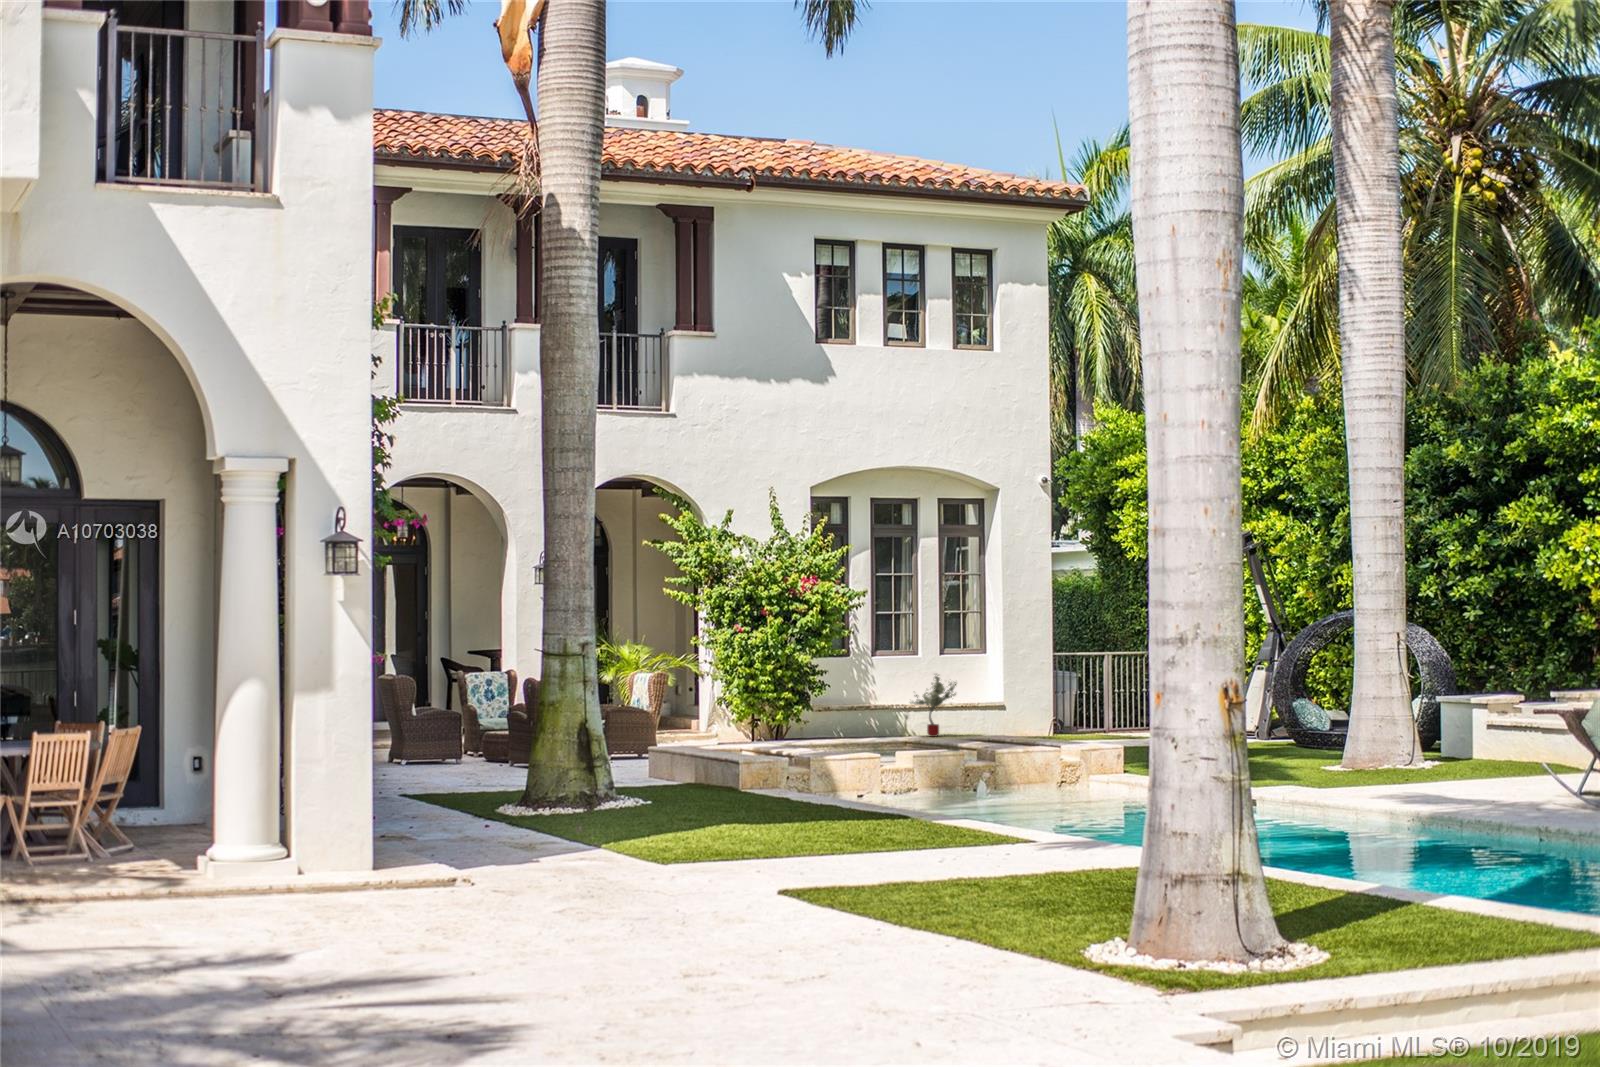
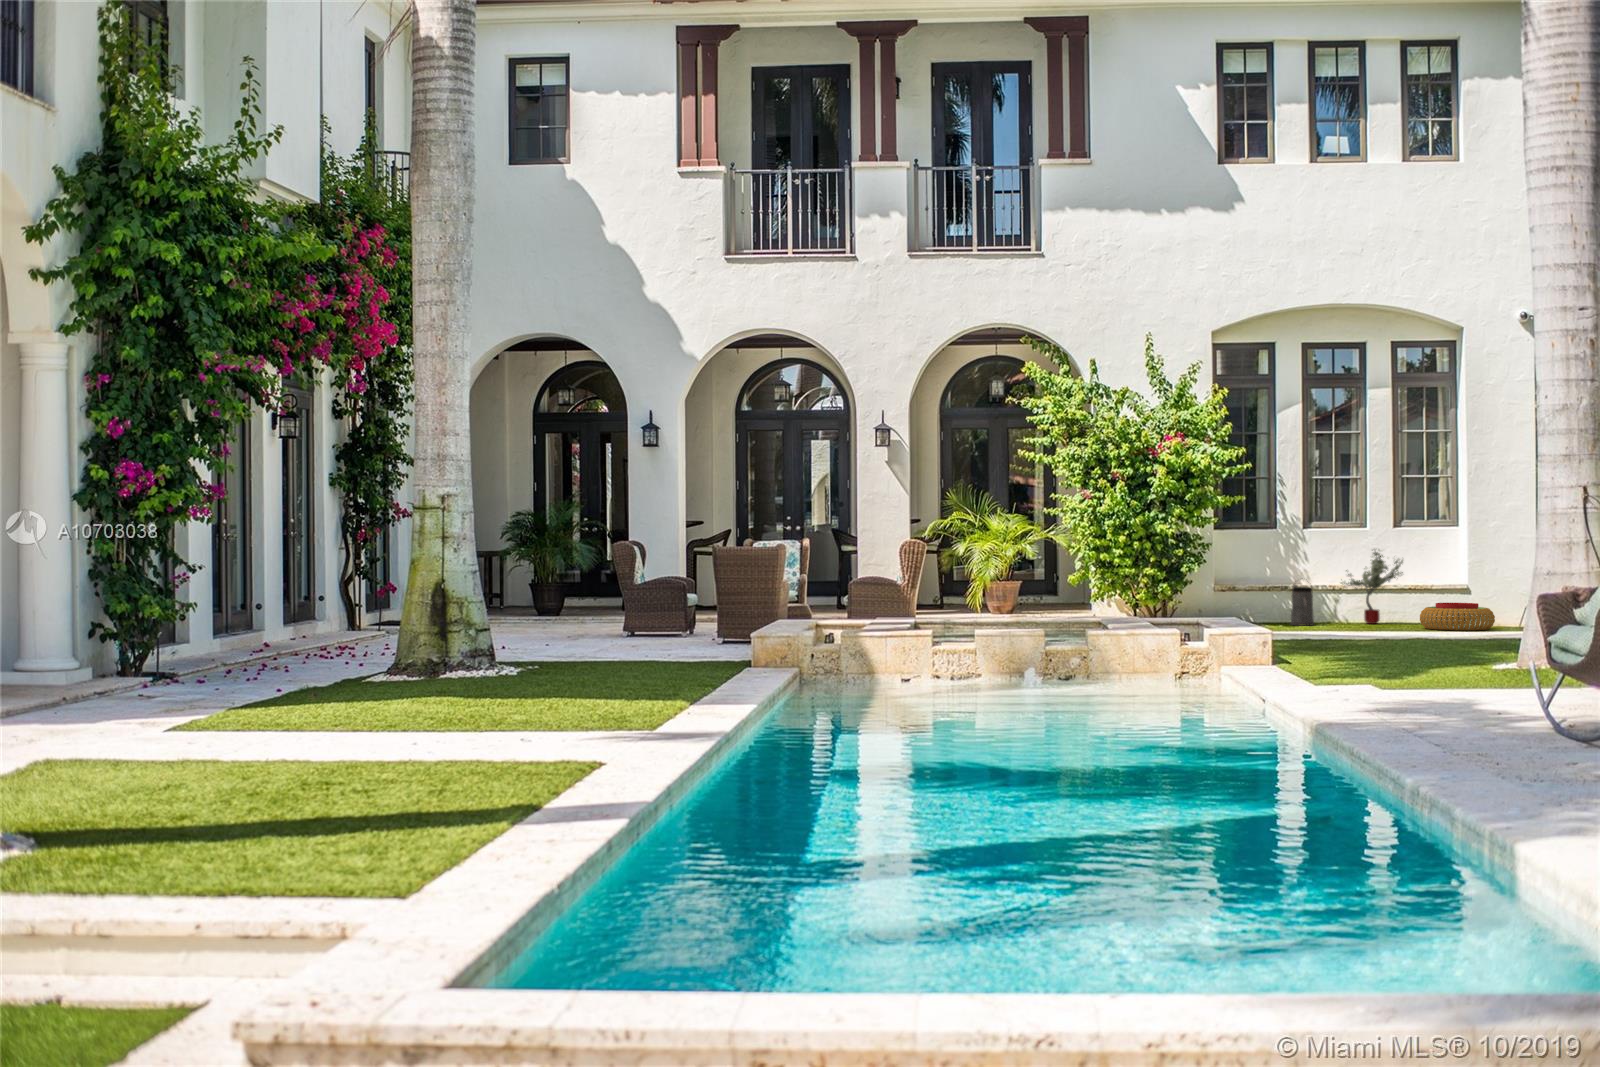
watering can: none [871,699,894,739] -> present [1290,584,1314,626]
pouf: none [979,718,1036,741] -> present [1420,603,1495,631]

